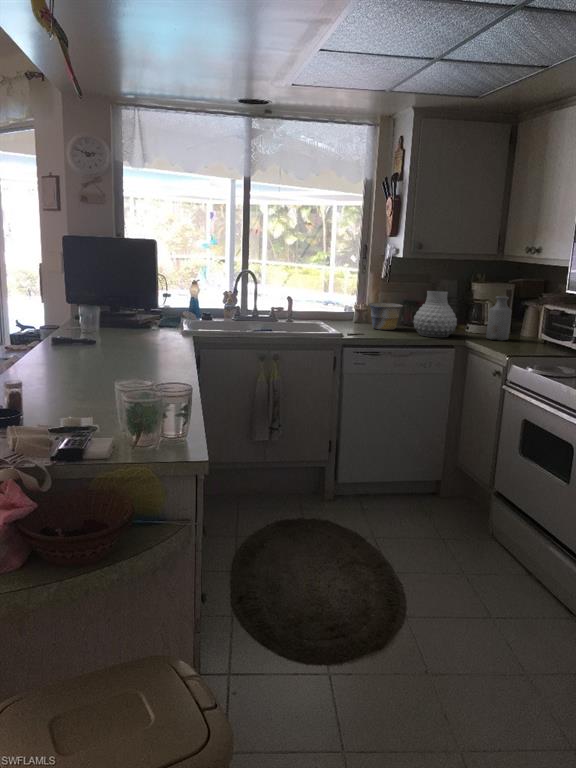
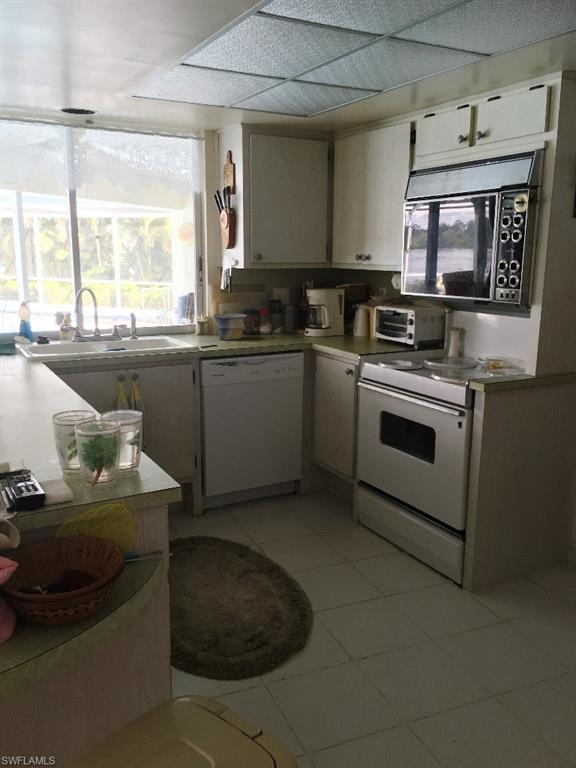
vase: present [414,291,457,337] -> none [261,299,302,343]
bottle: present [486,296,512,341] -> none [329,301,350,342]

